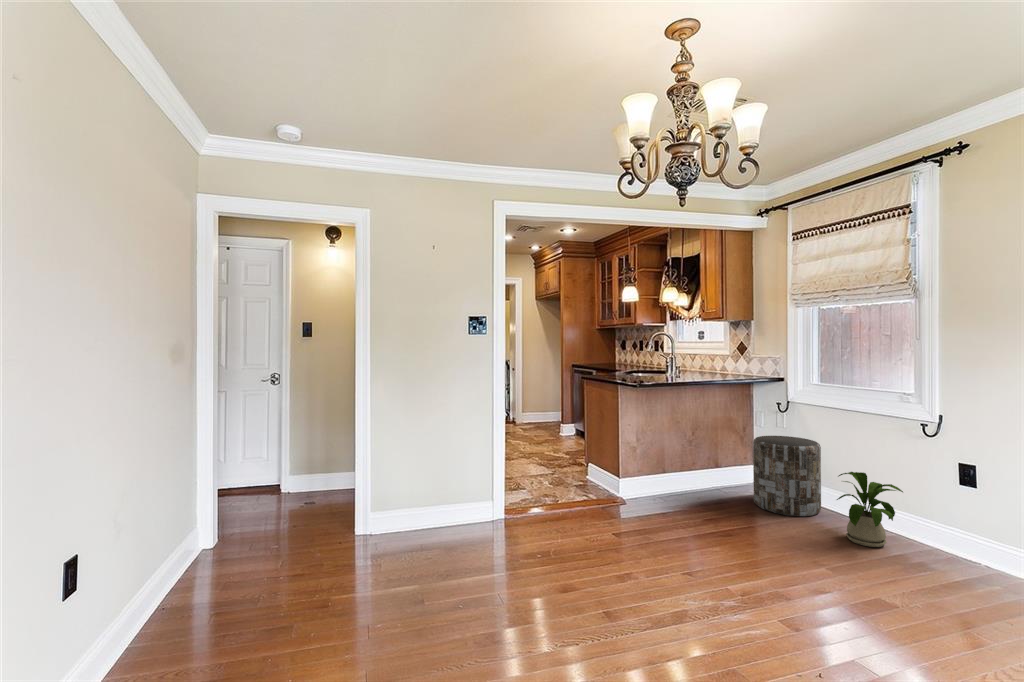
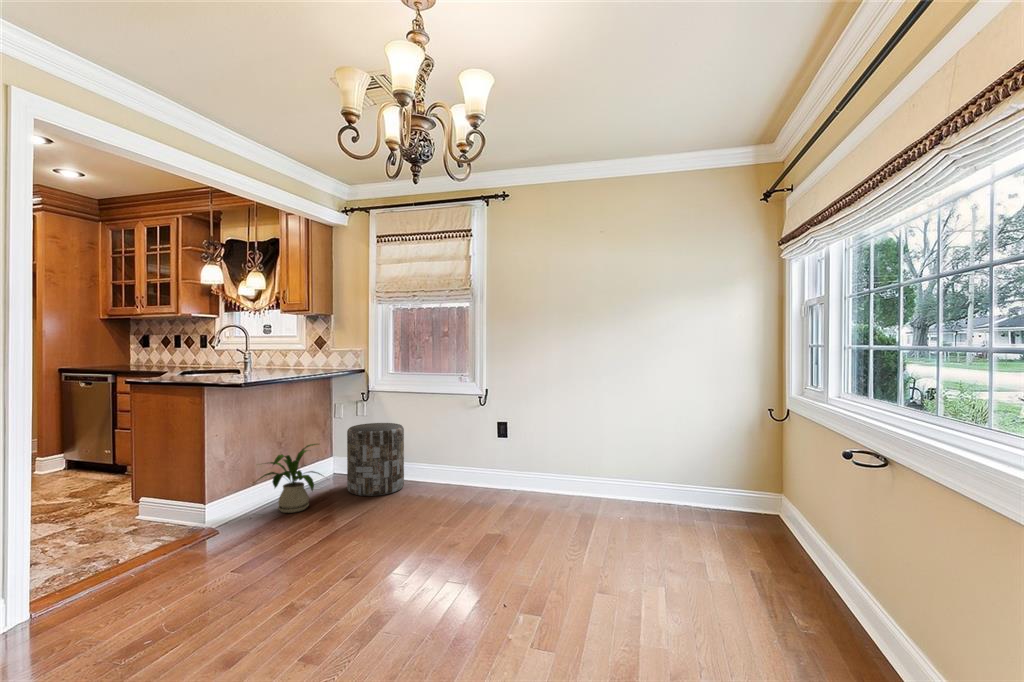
house plant: present [837,472,903,547] -> present [258,444,322,513]

